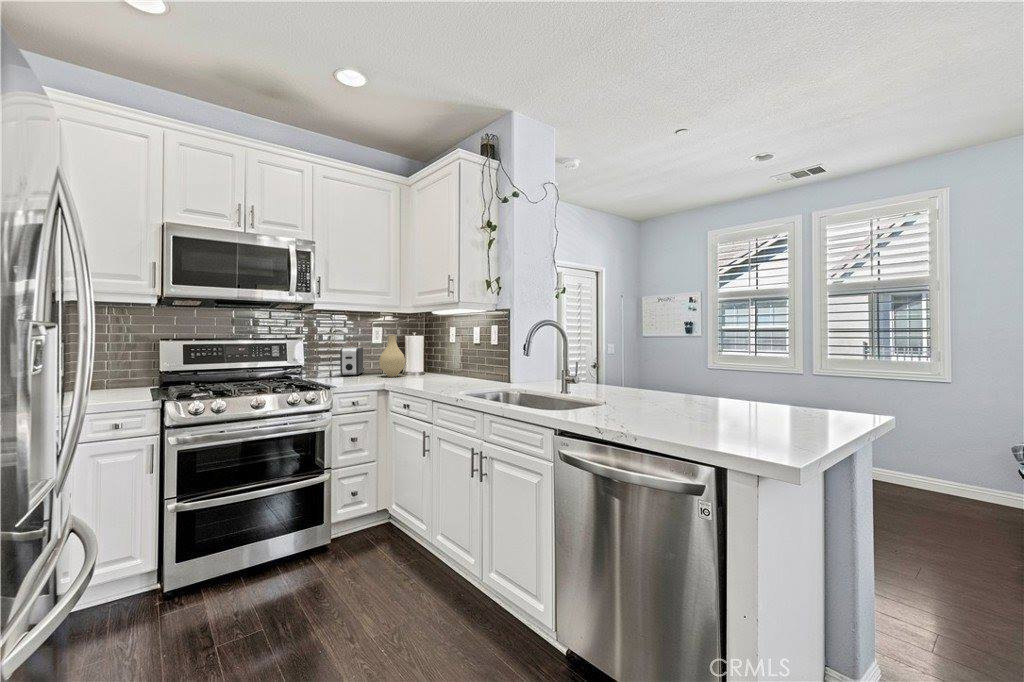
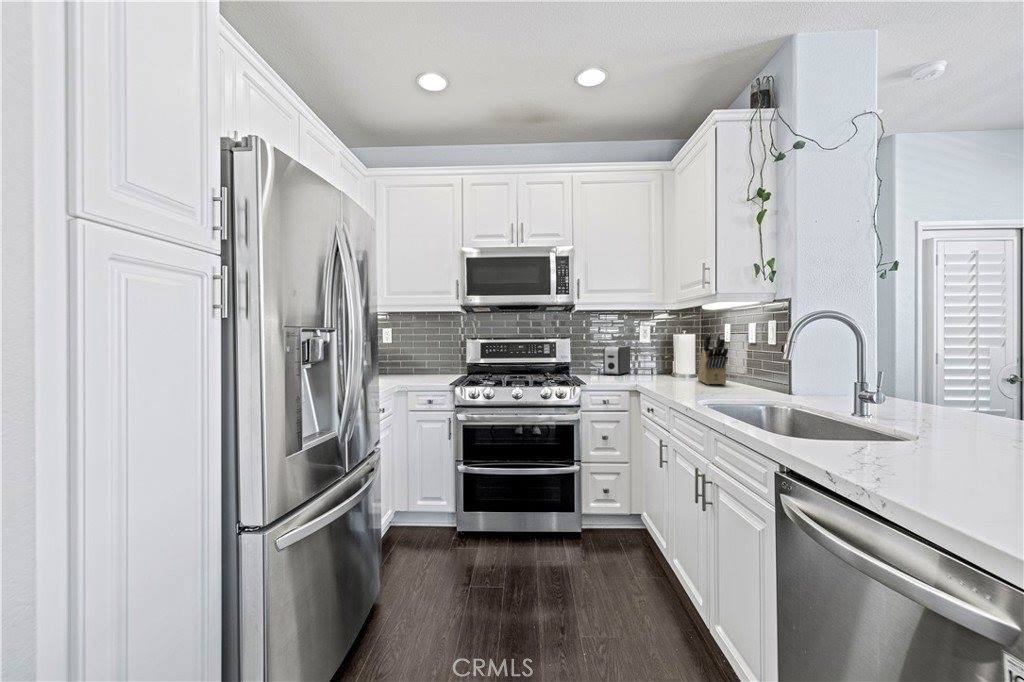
knife block: none [432,334,463,379] -> present [698,332,728,385]
vase: present [379,335,405,377] -> none [639,333,668,378]

